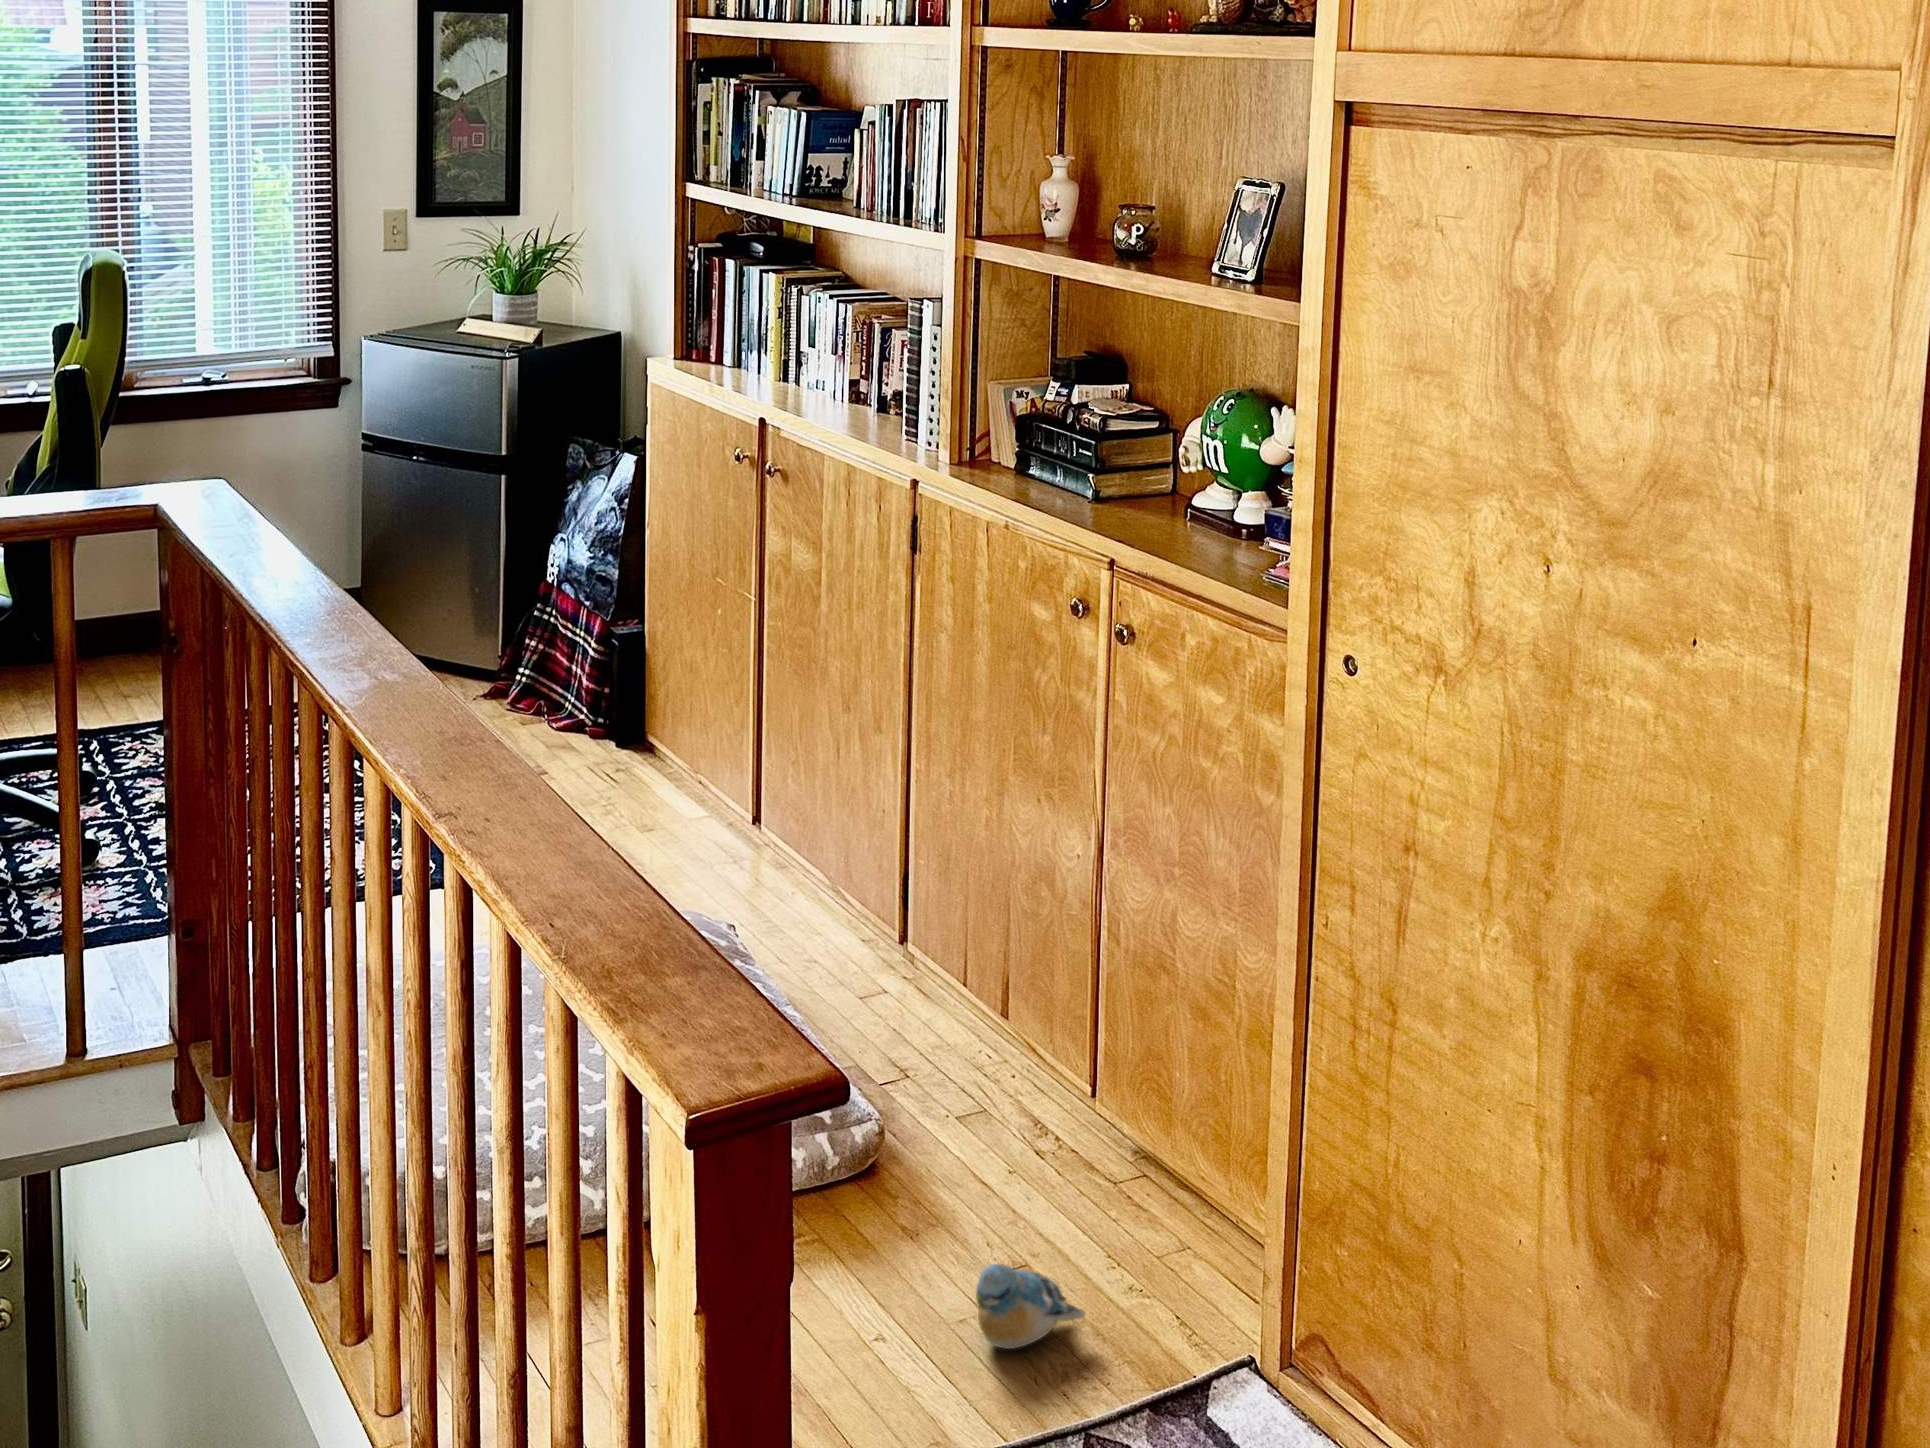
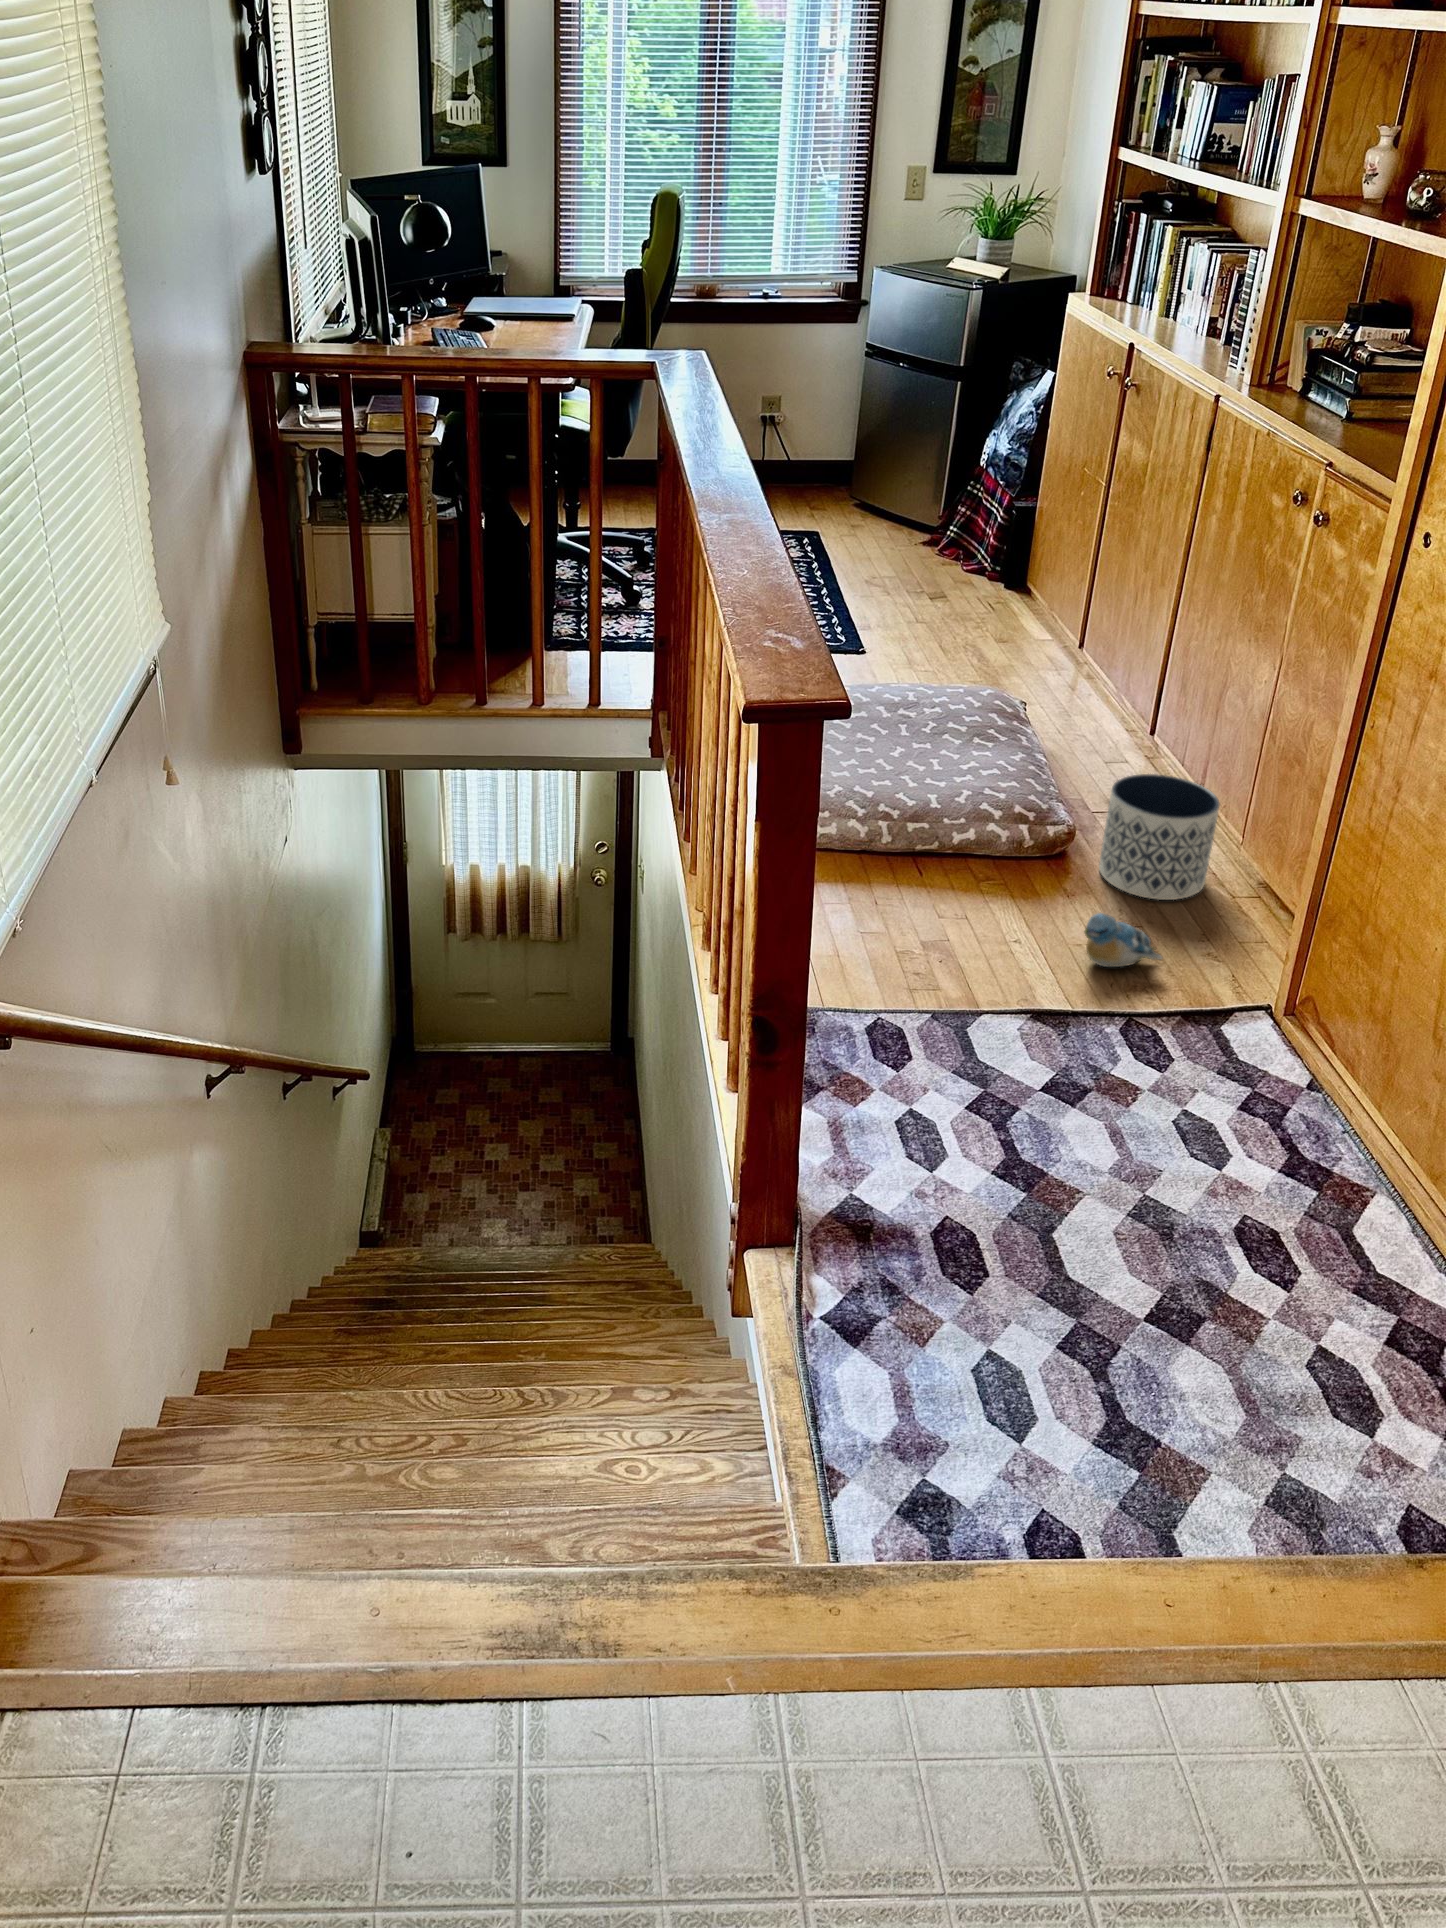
planter: none [924,1017,1075,1212] -> present [1099,774,1220,900]

